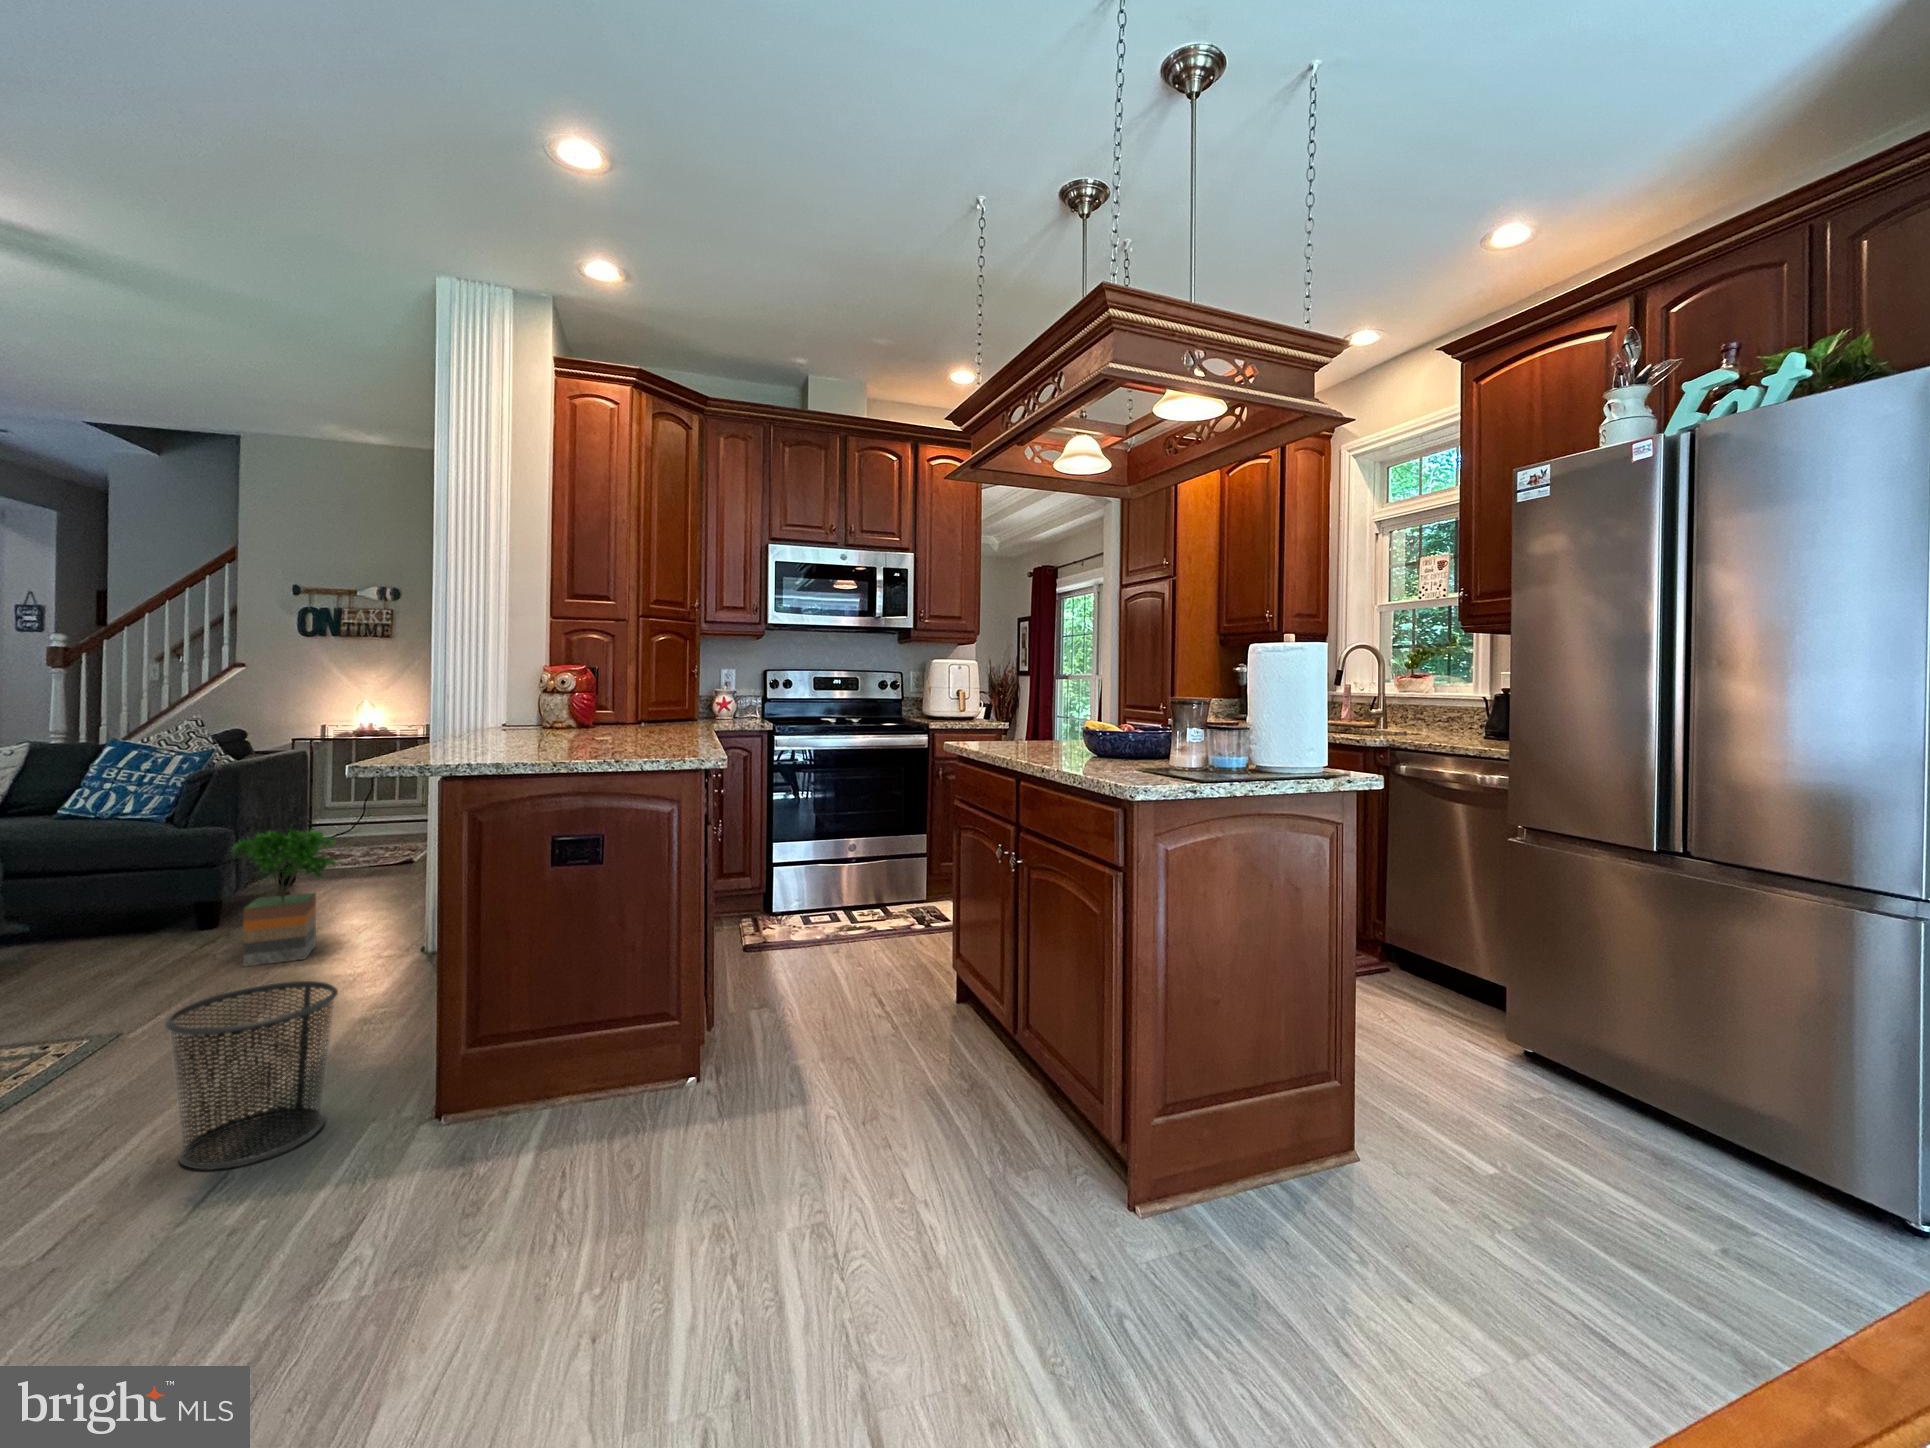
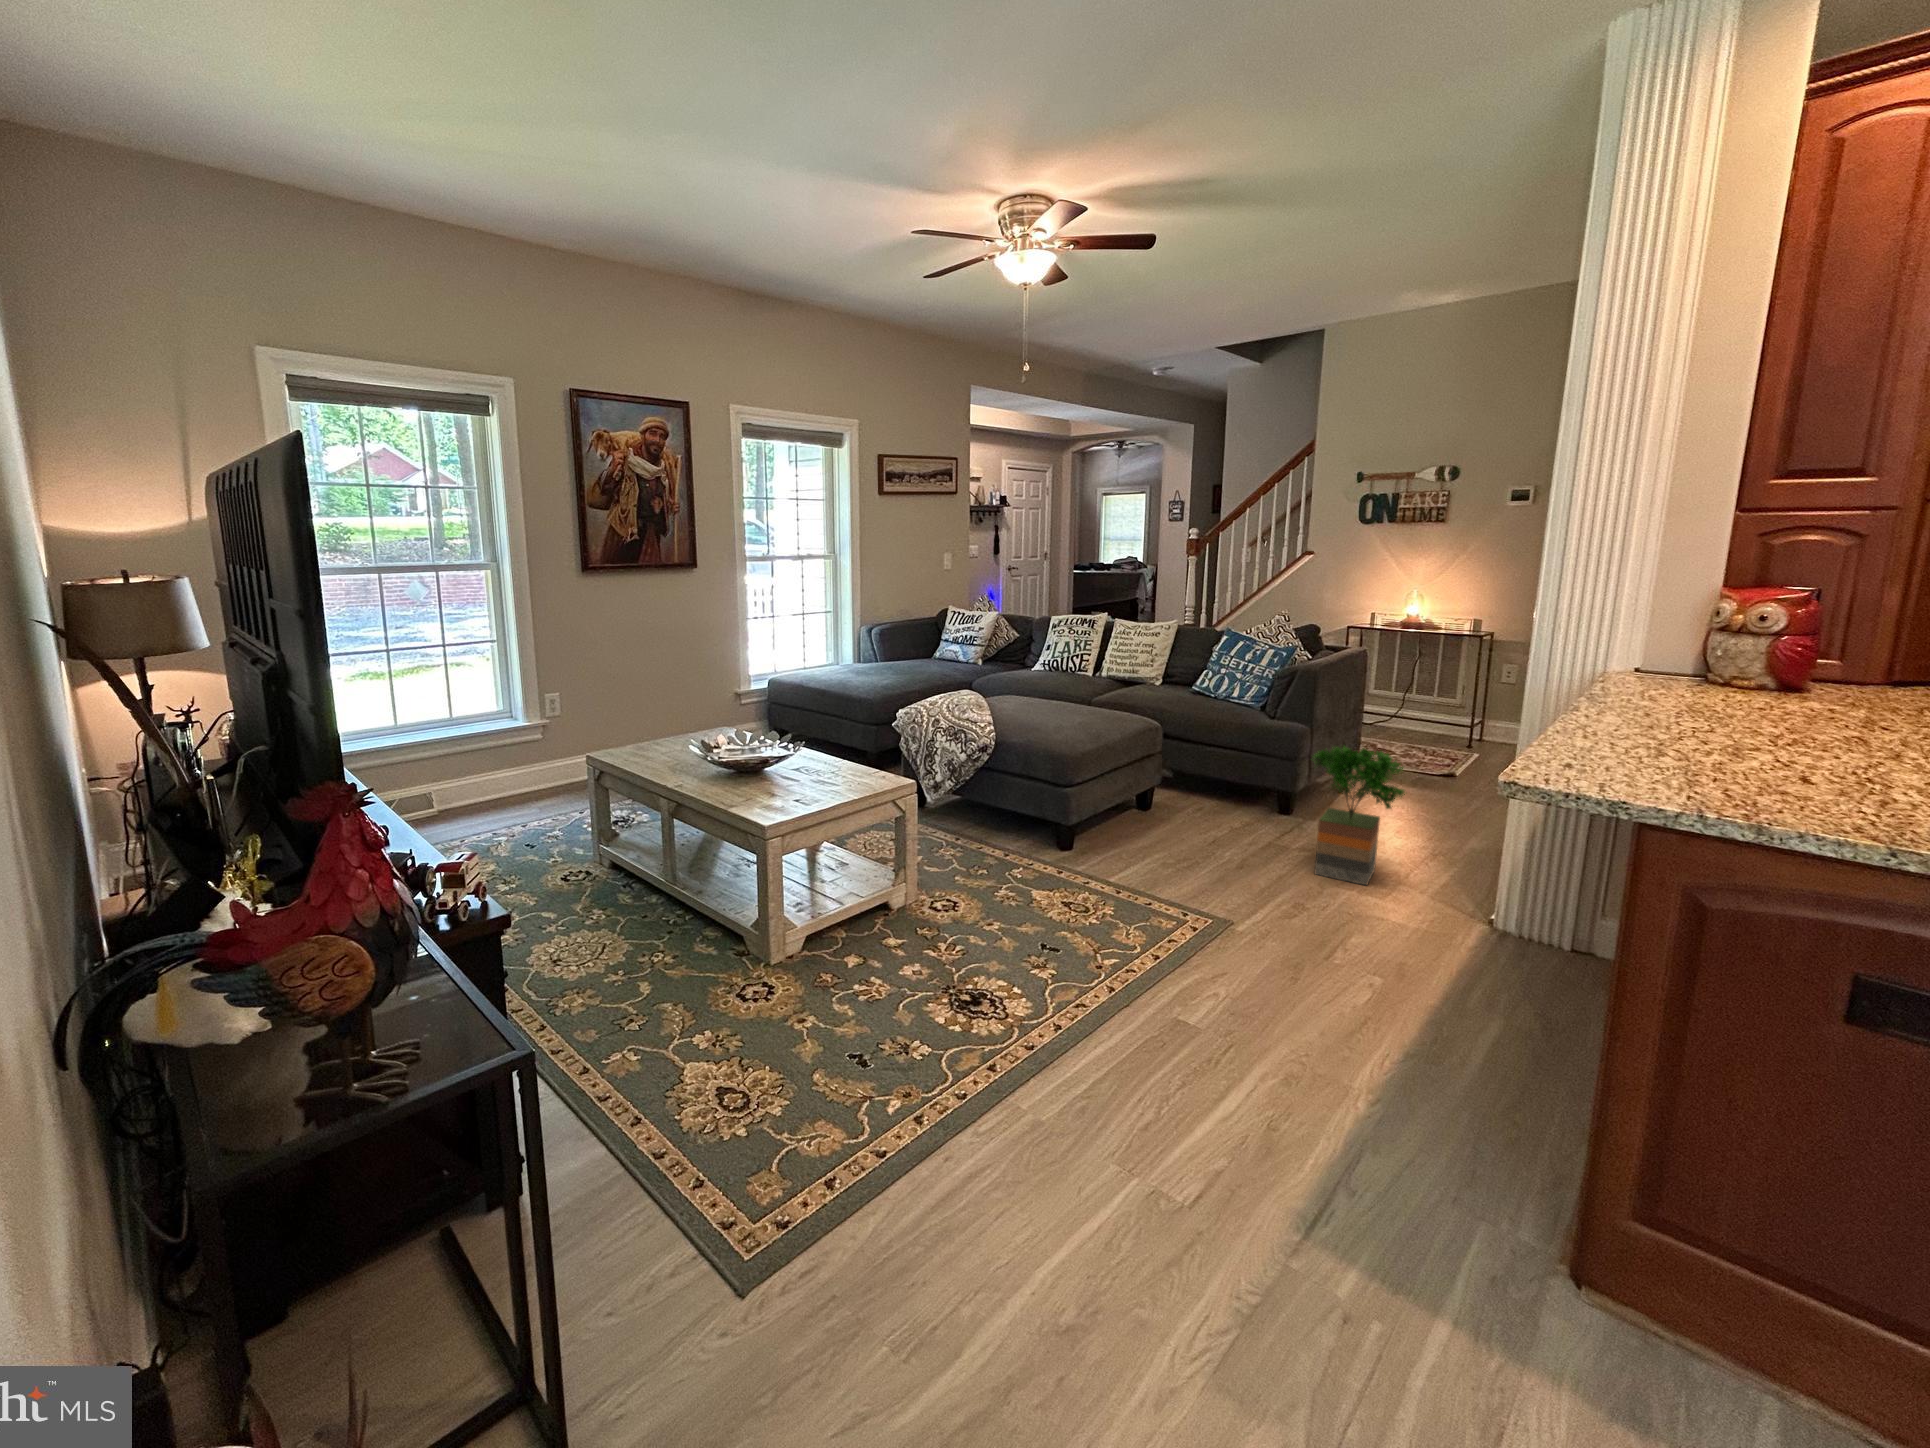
waste bin: present [165,981,338,1169] -> none [1279,976,1447,1198]

